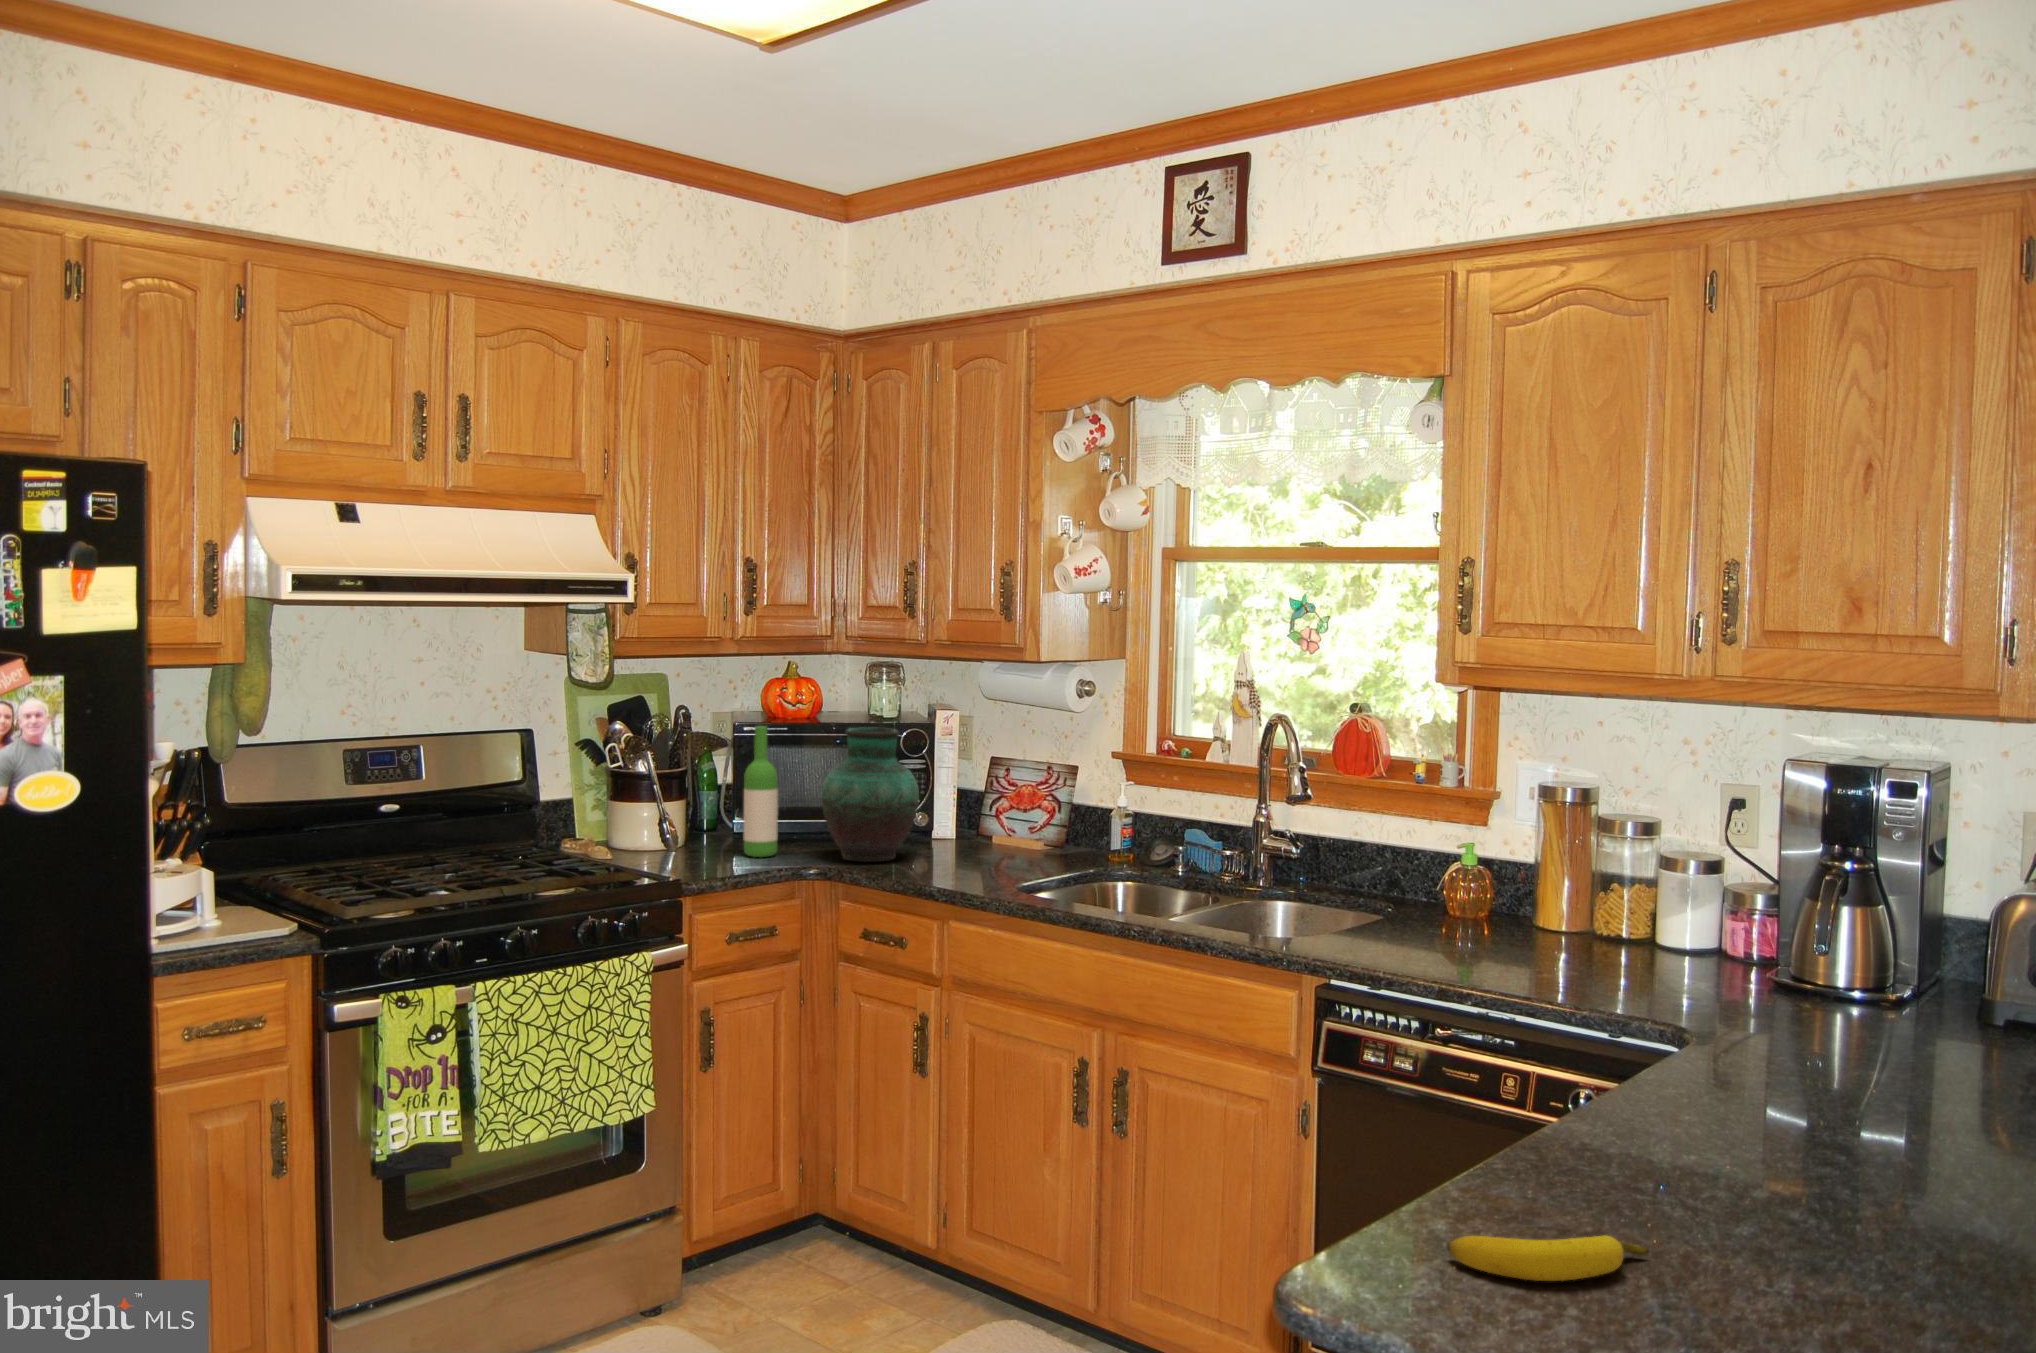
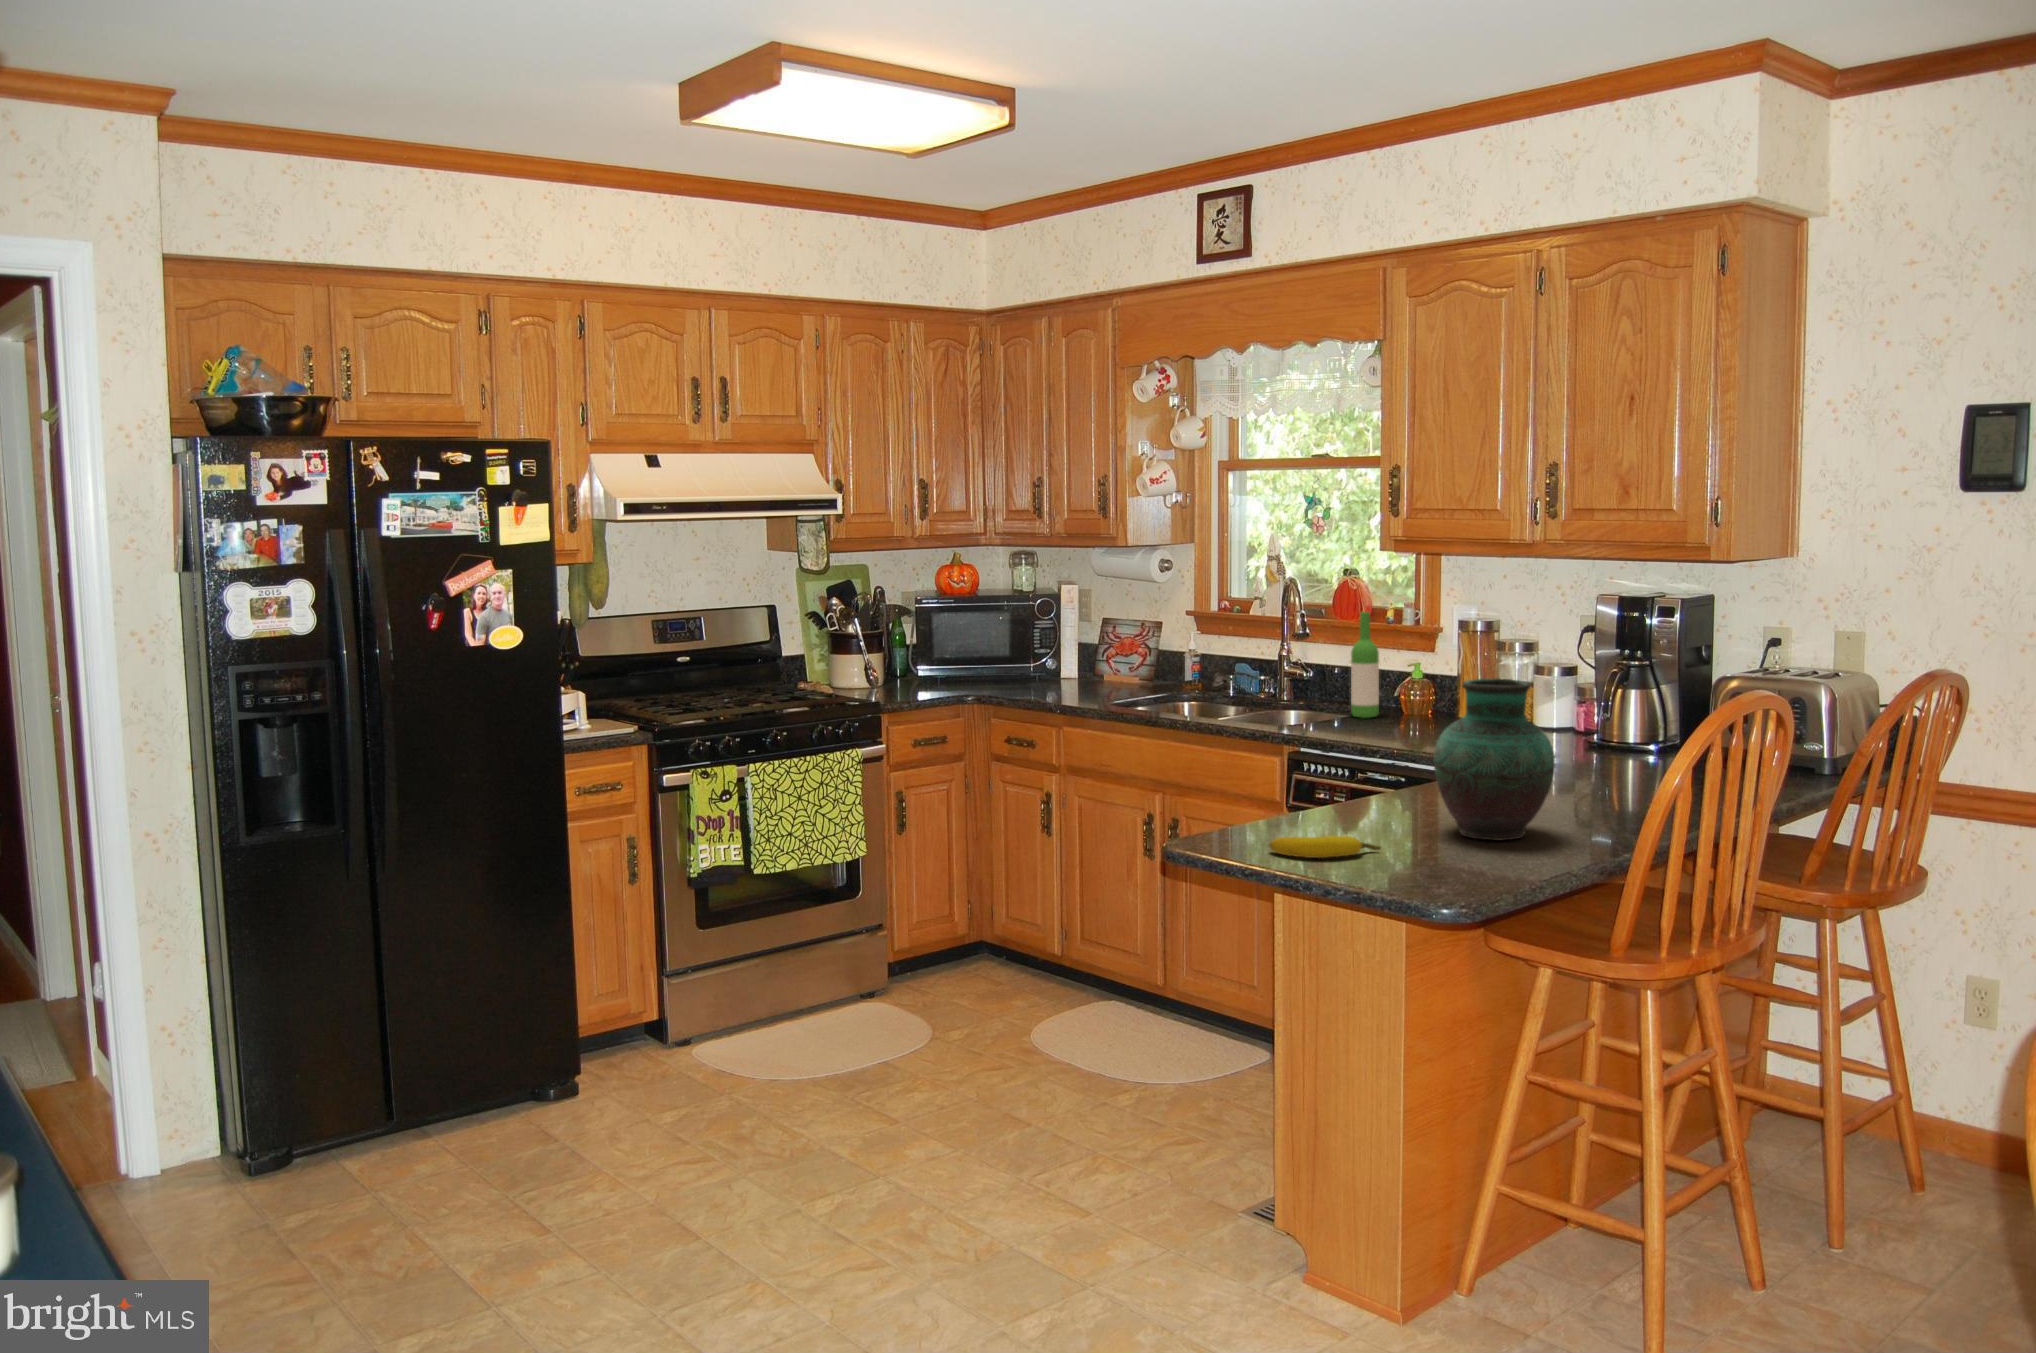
wine bottle: present [744,726,778,857] -> present [1351,612,1379,718]
vase: present [822,727,919,862] -> present [1434,678,1555,840]

